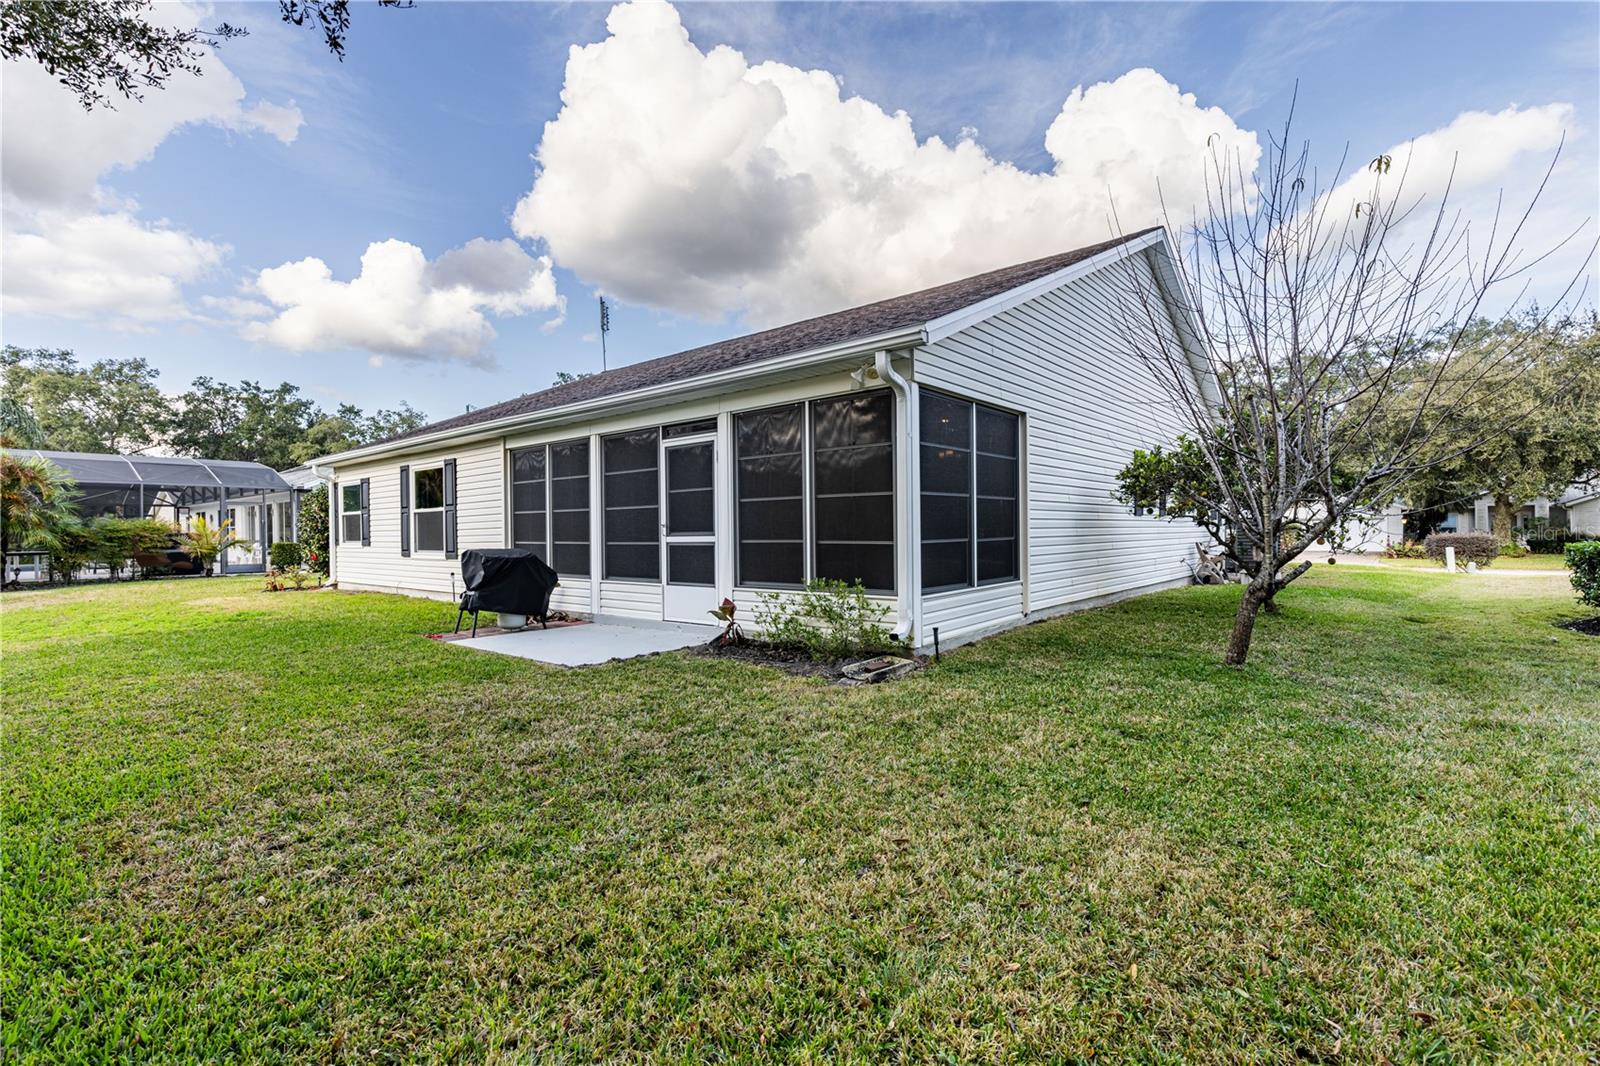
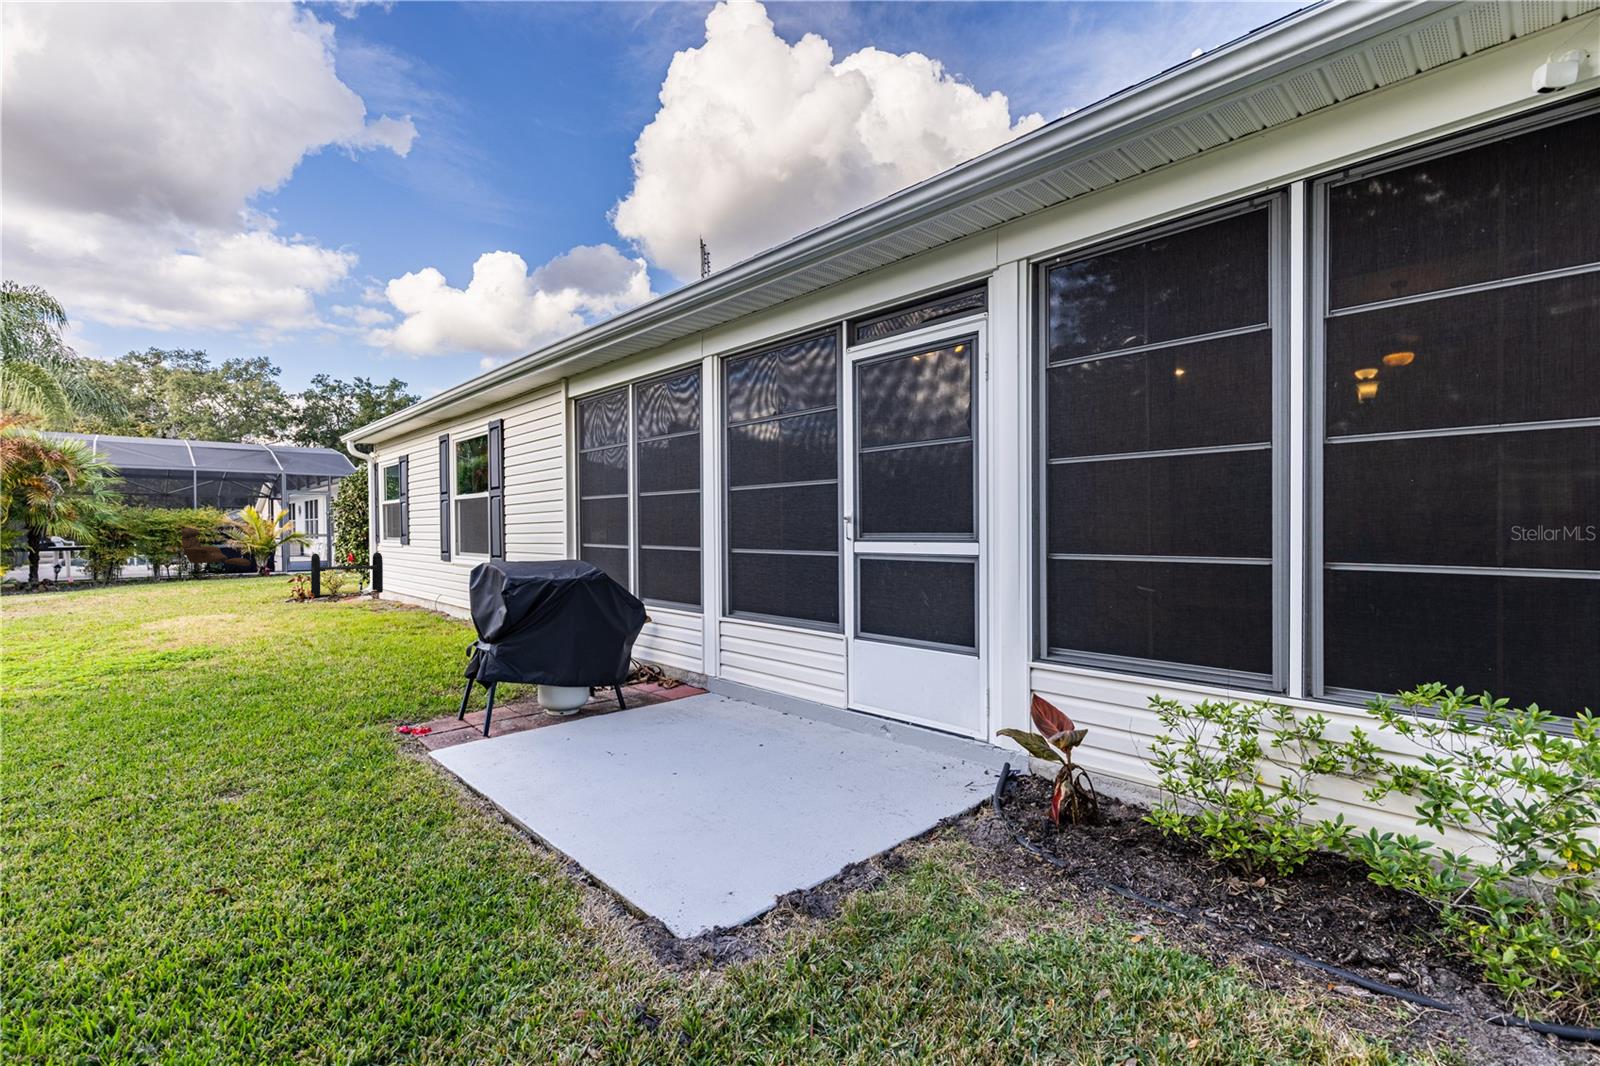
bench: none [283,553,342,588] -> present [311,552,383,596]

